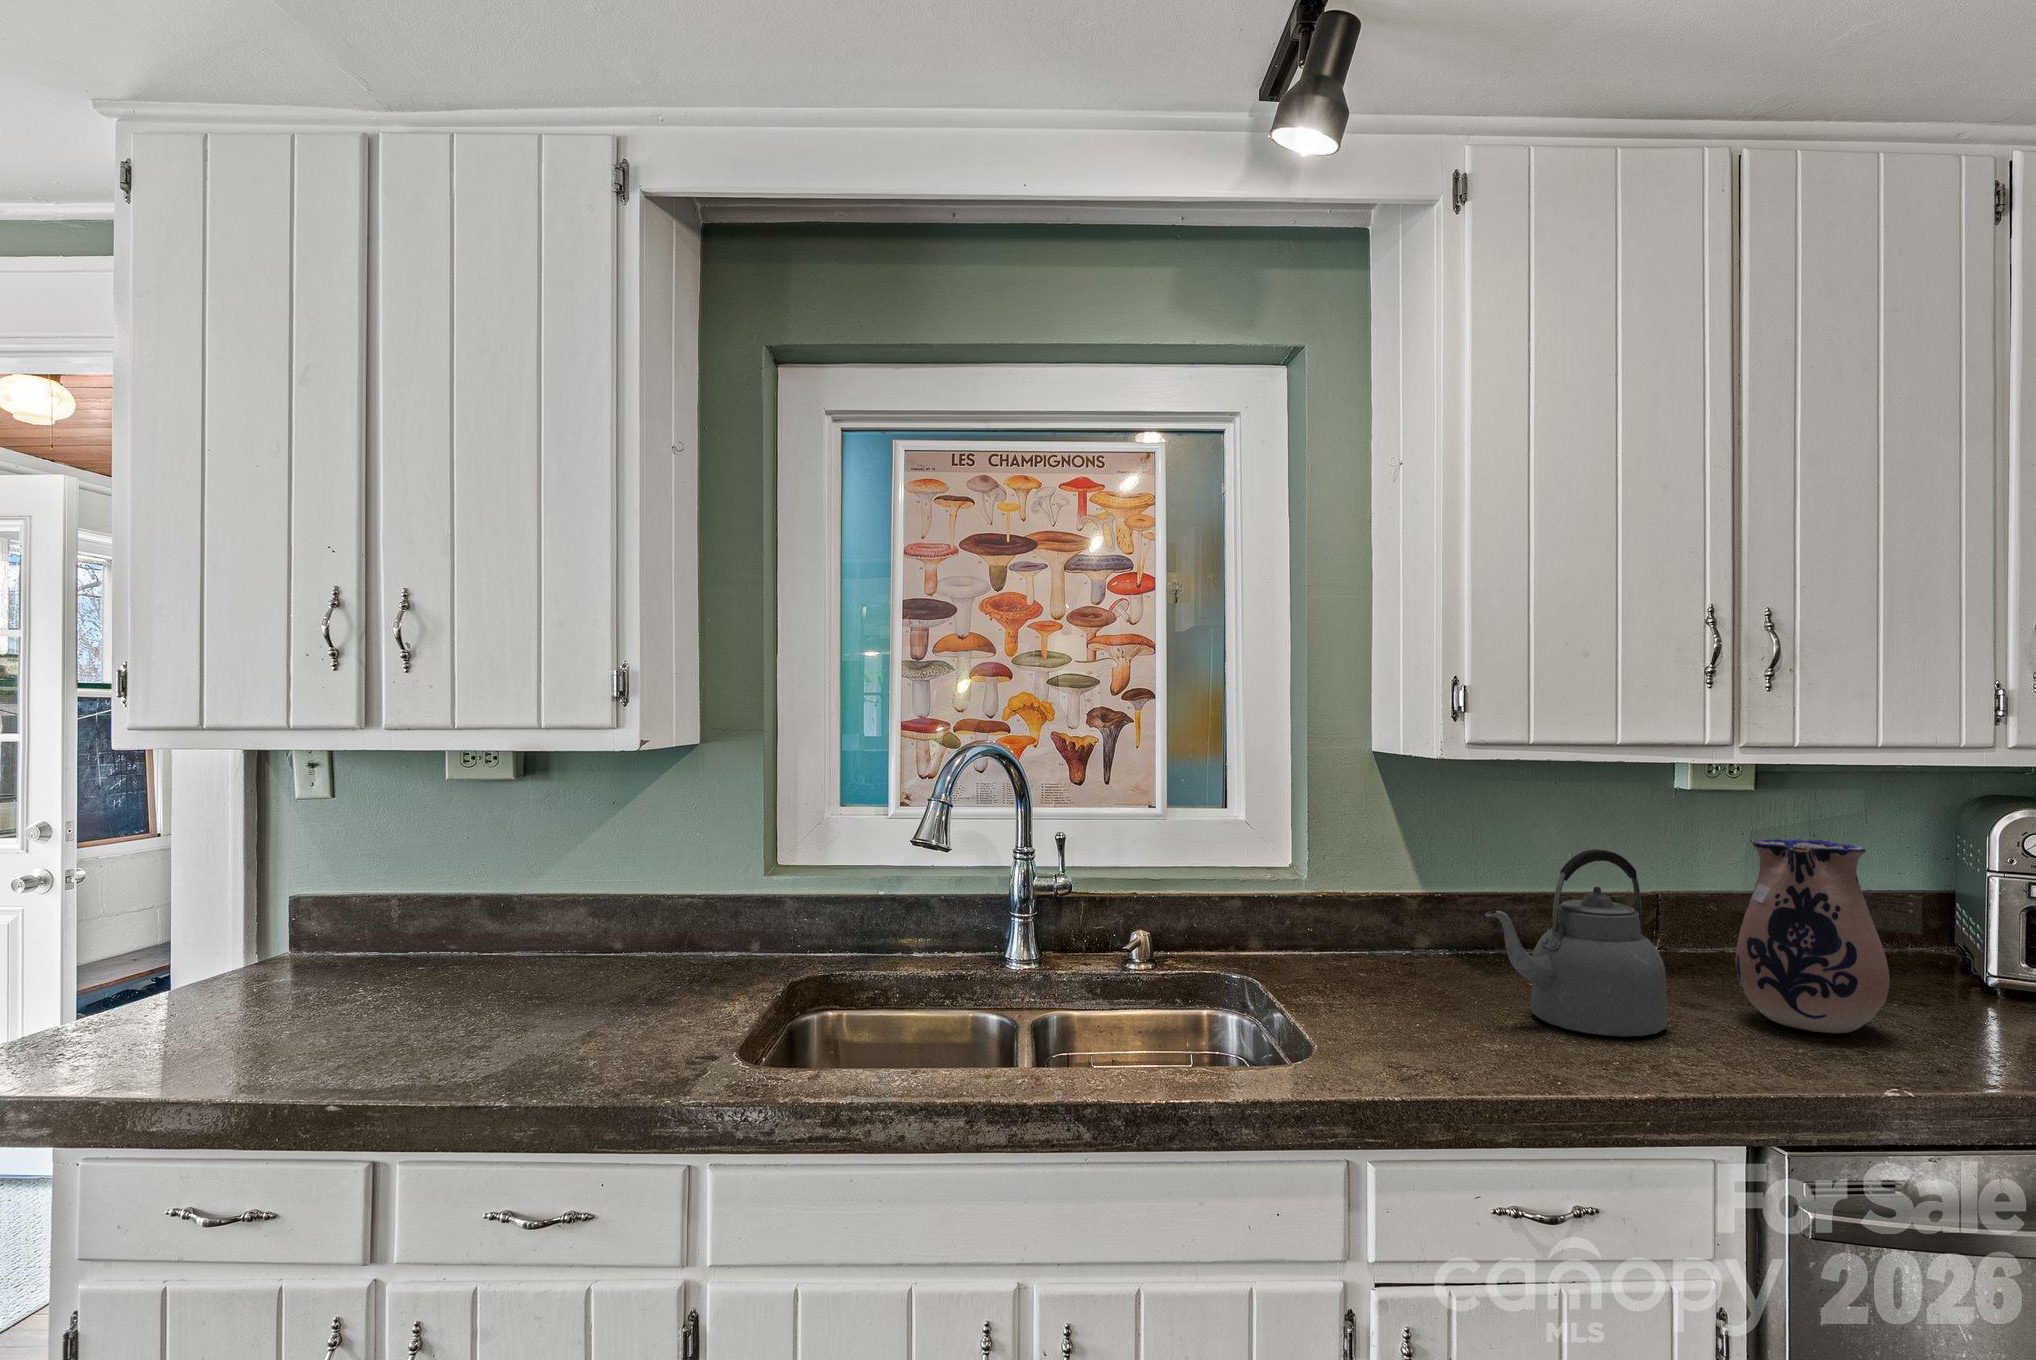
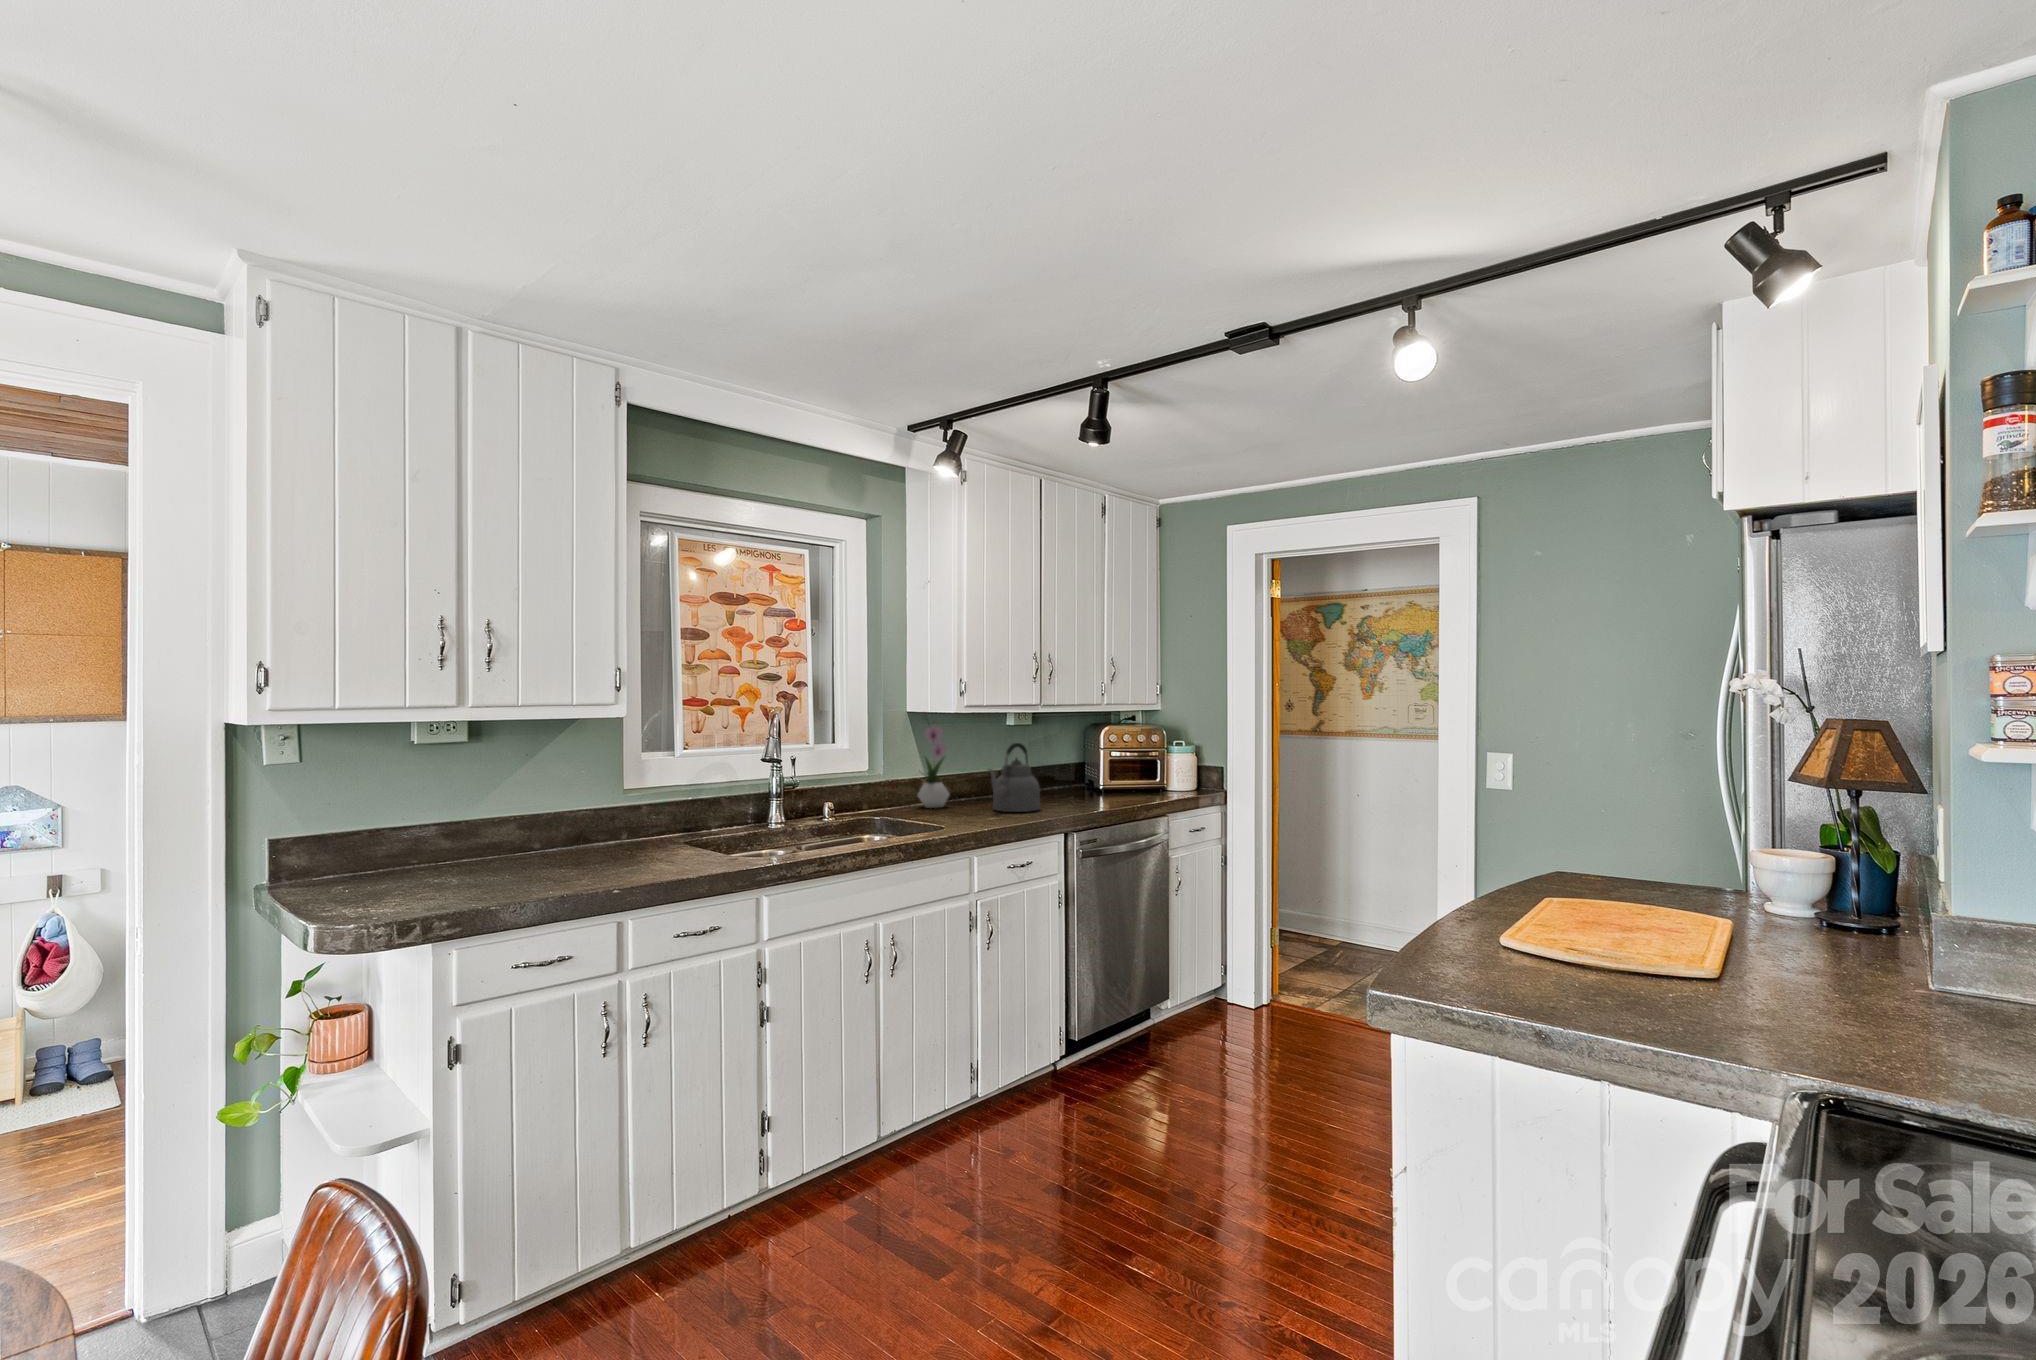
flower arrangement: none [1382,759,1460,977] -> present [918,719,949,808]
ceramic pitcher: present [1735,839,1890,1033] -> none [1050,736,1097,804]

